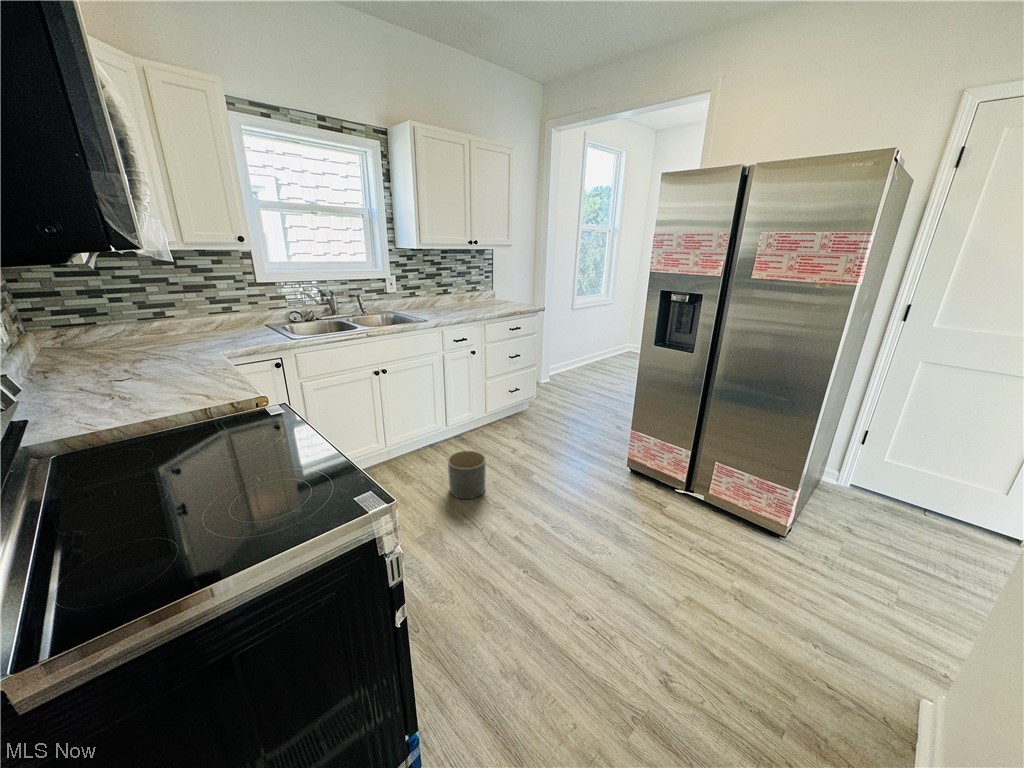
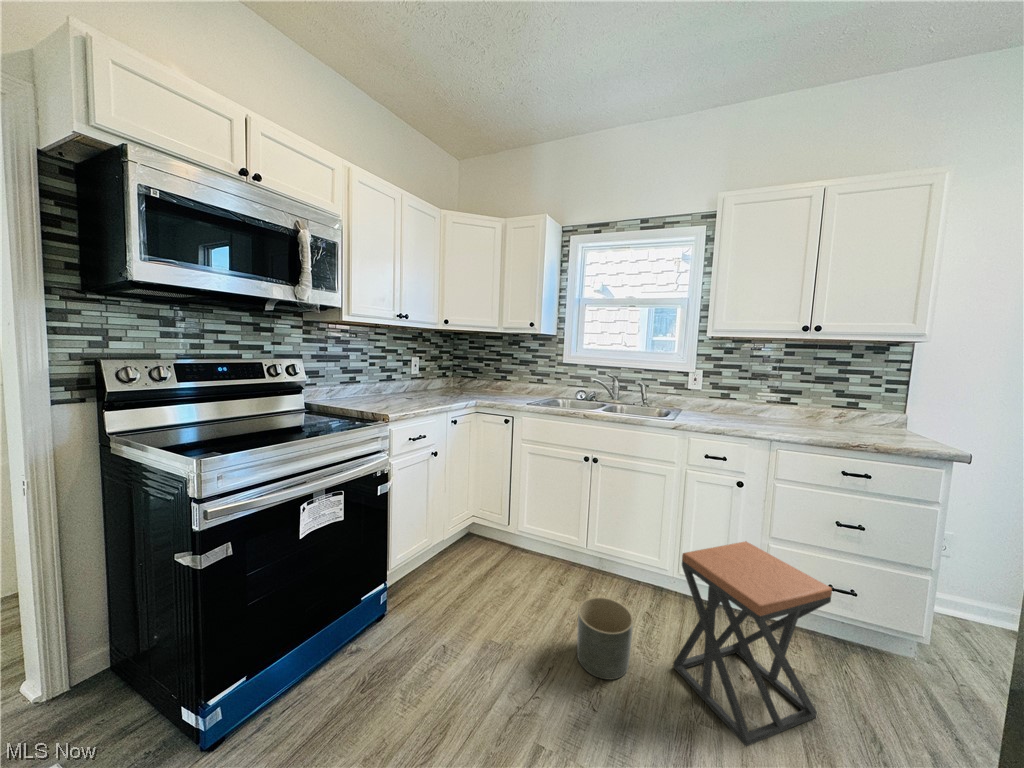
stool: none [490,380,545,468] -> present [673,541,832,746]

